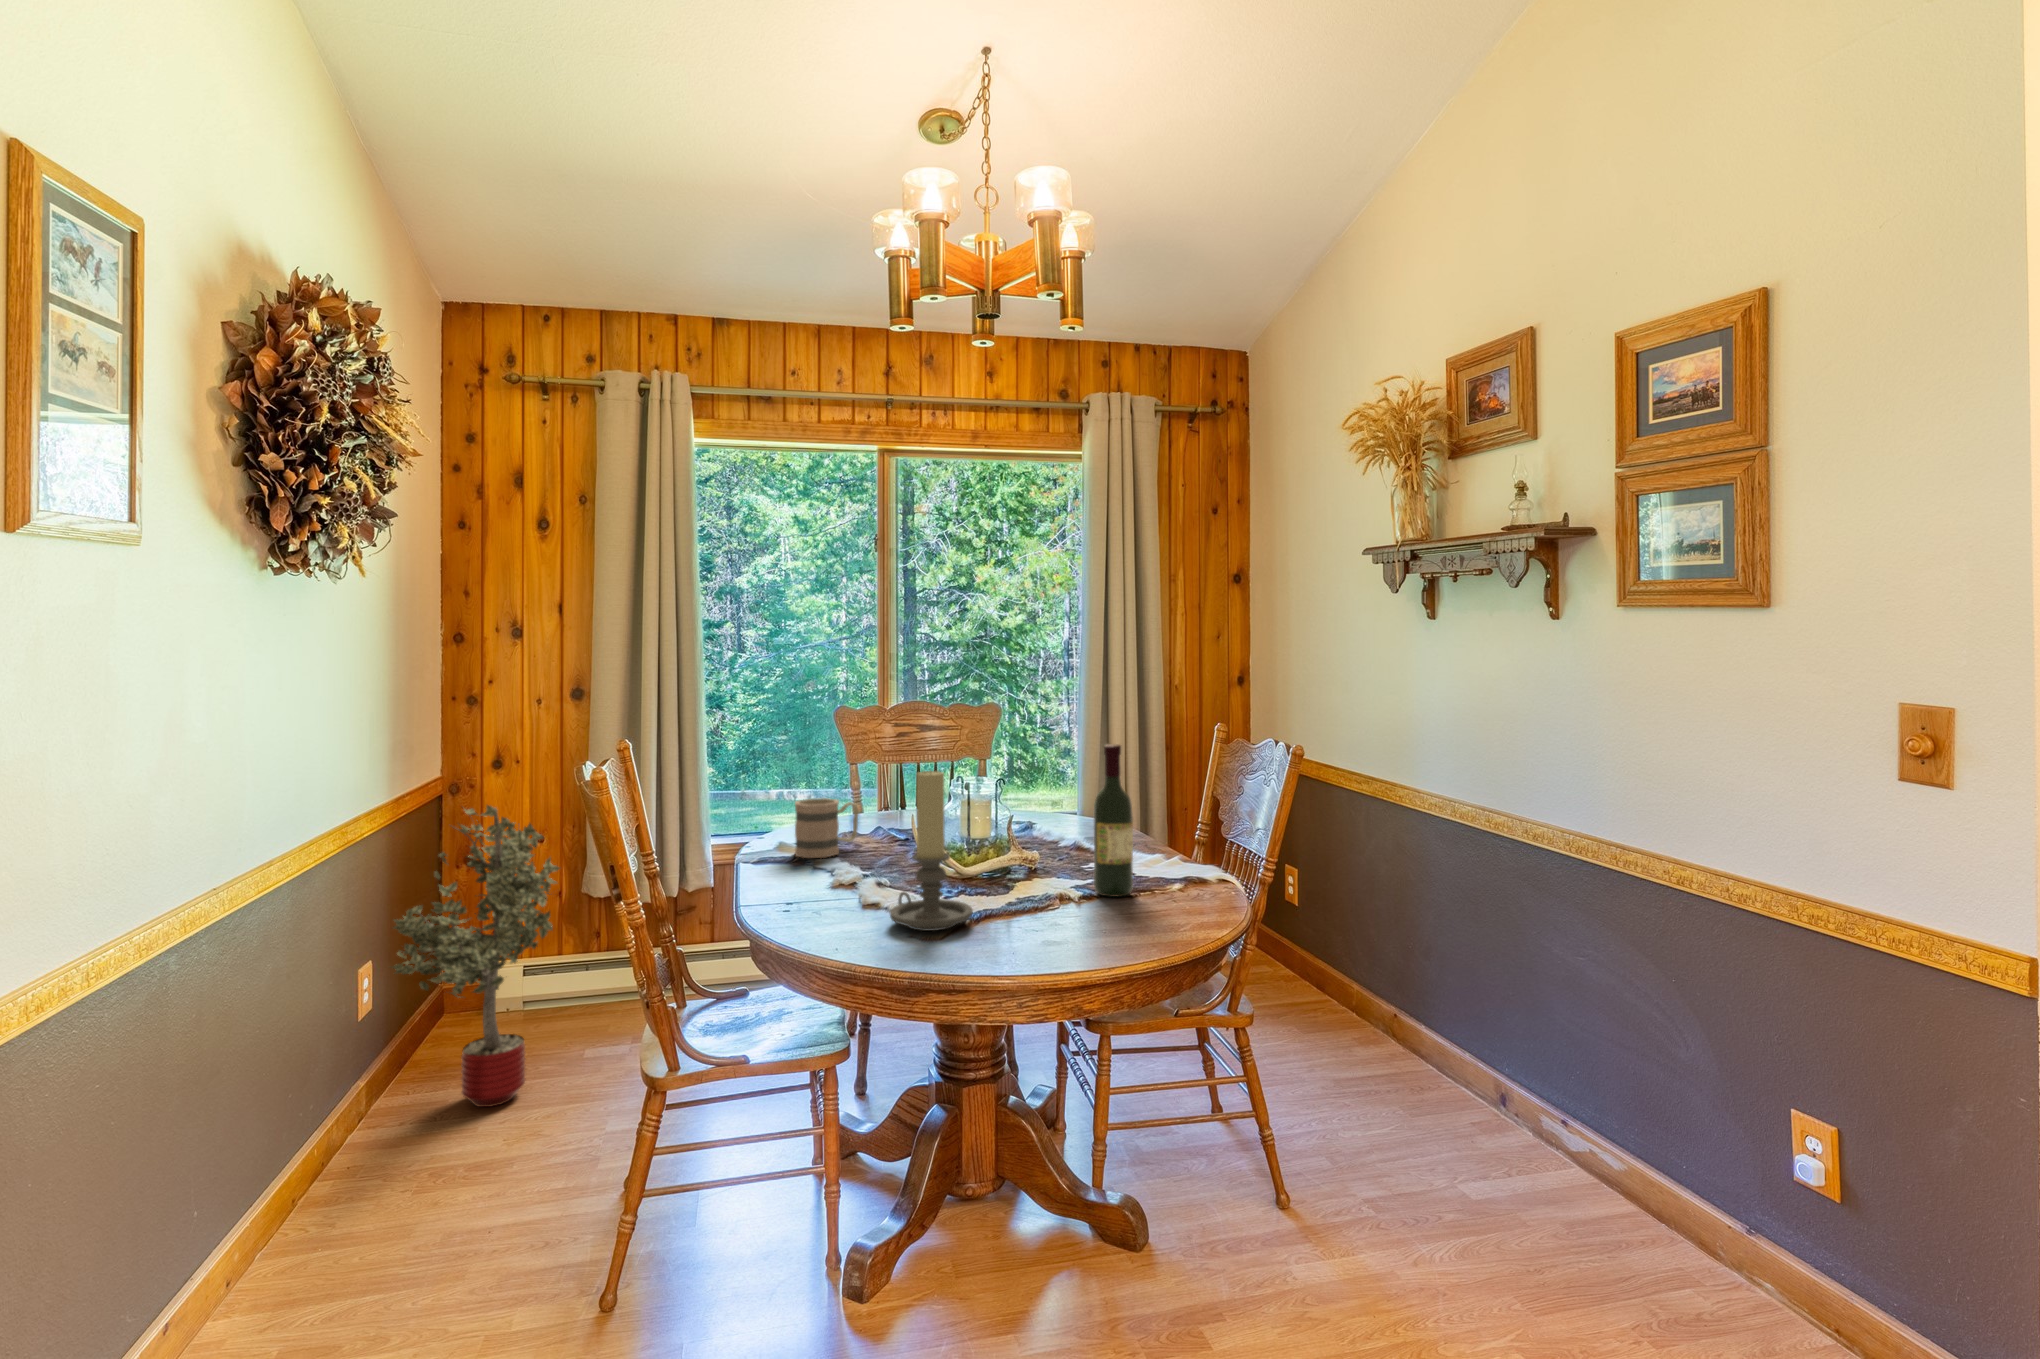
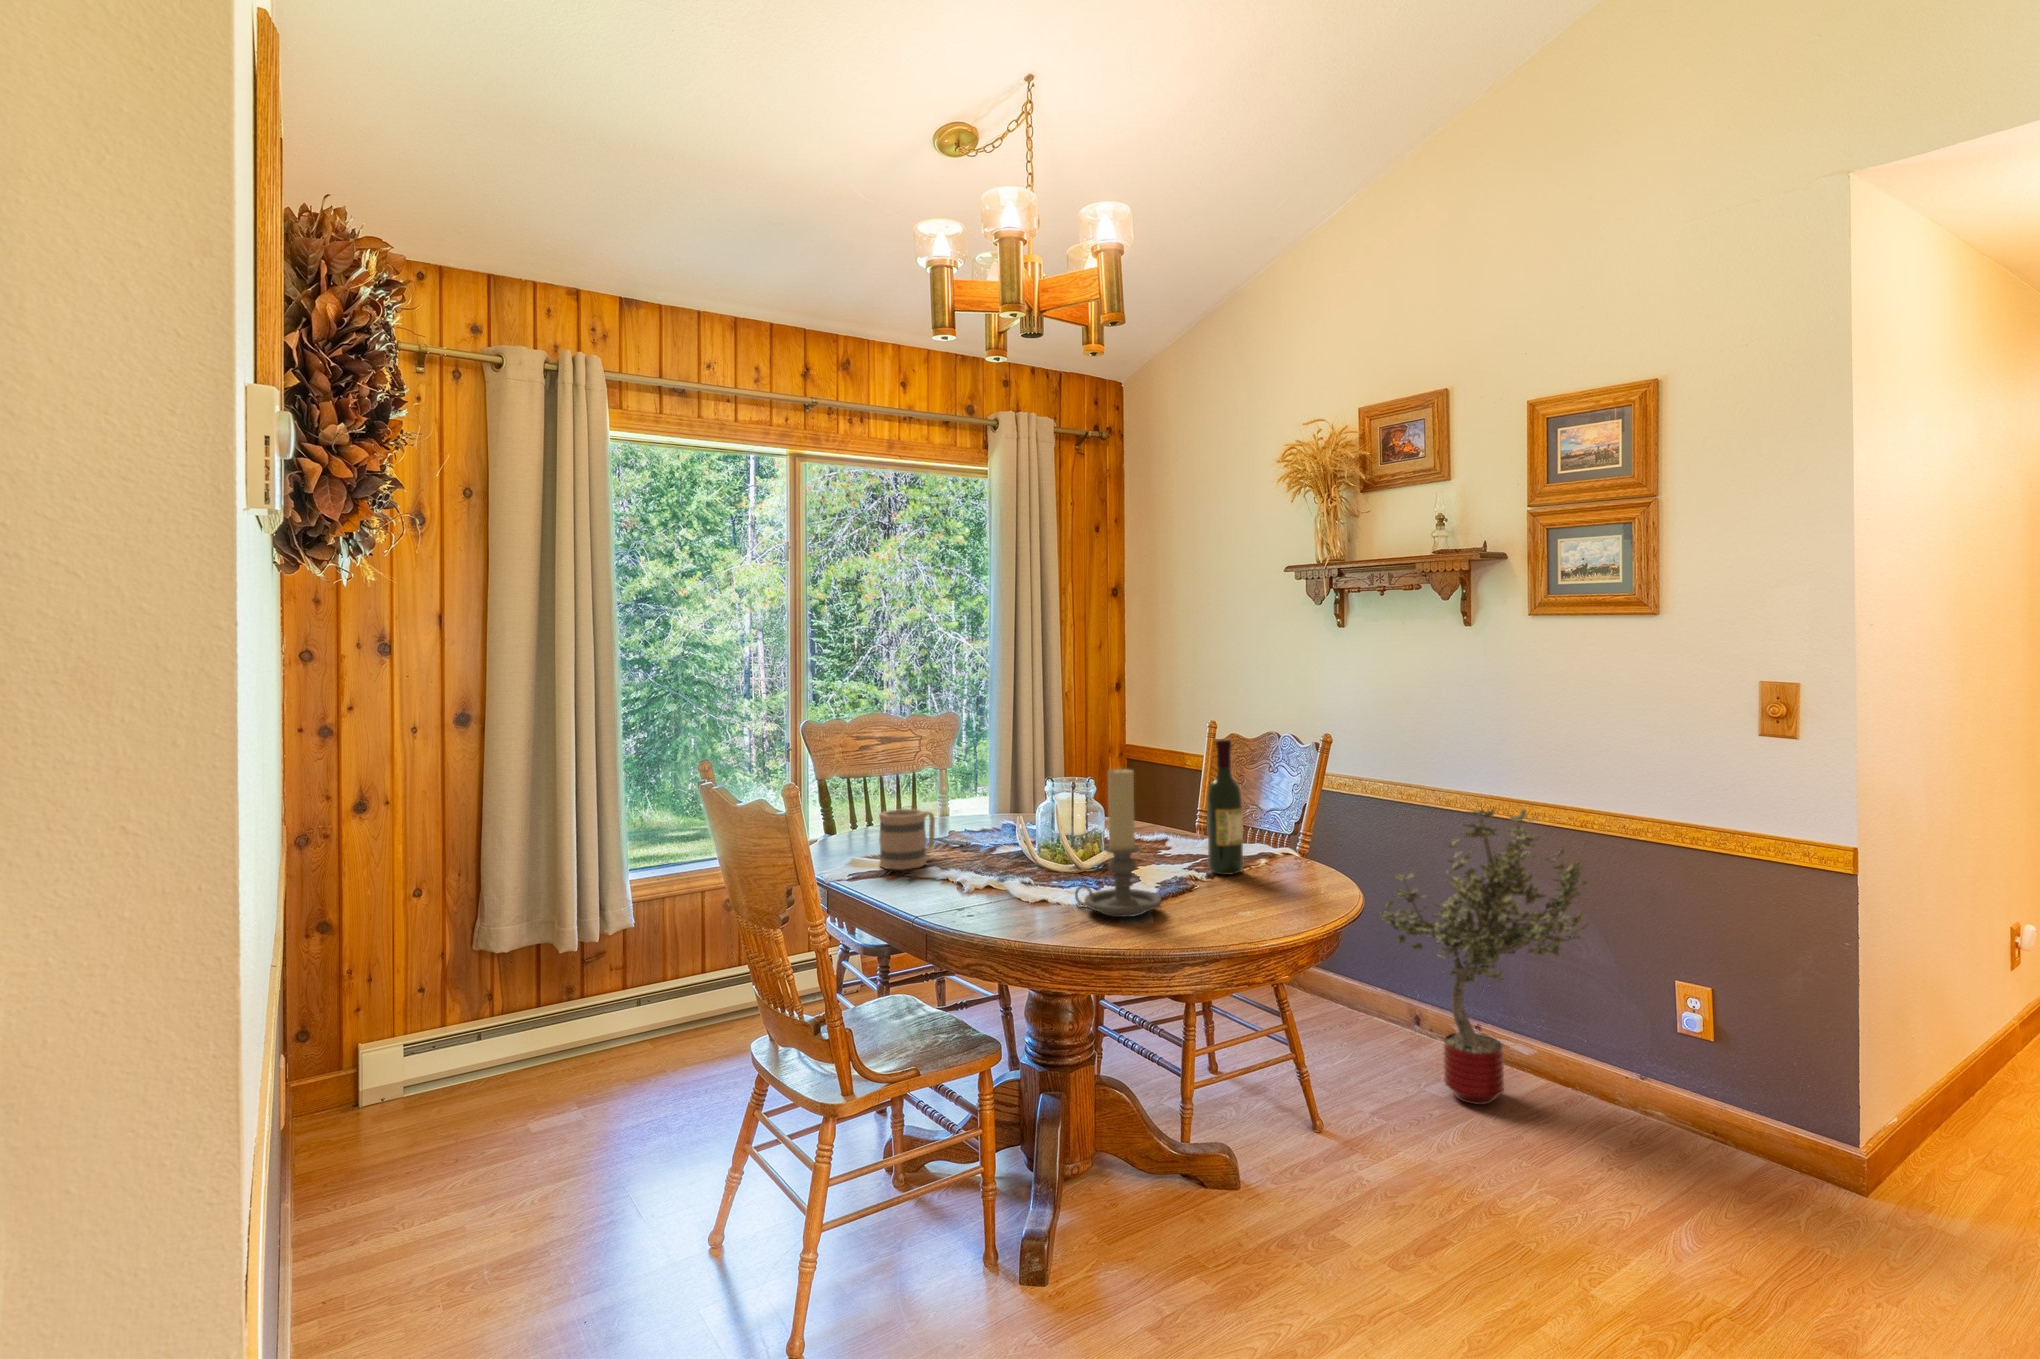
potted tree: present [393,805,560,1107] -> present [1380,809,1589,1105]

